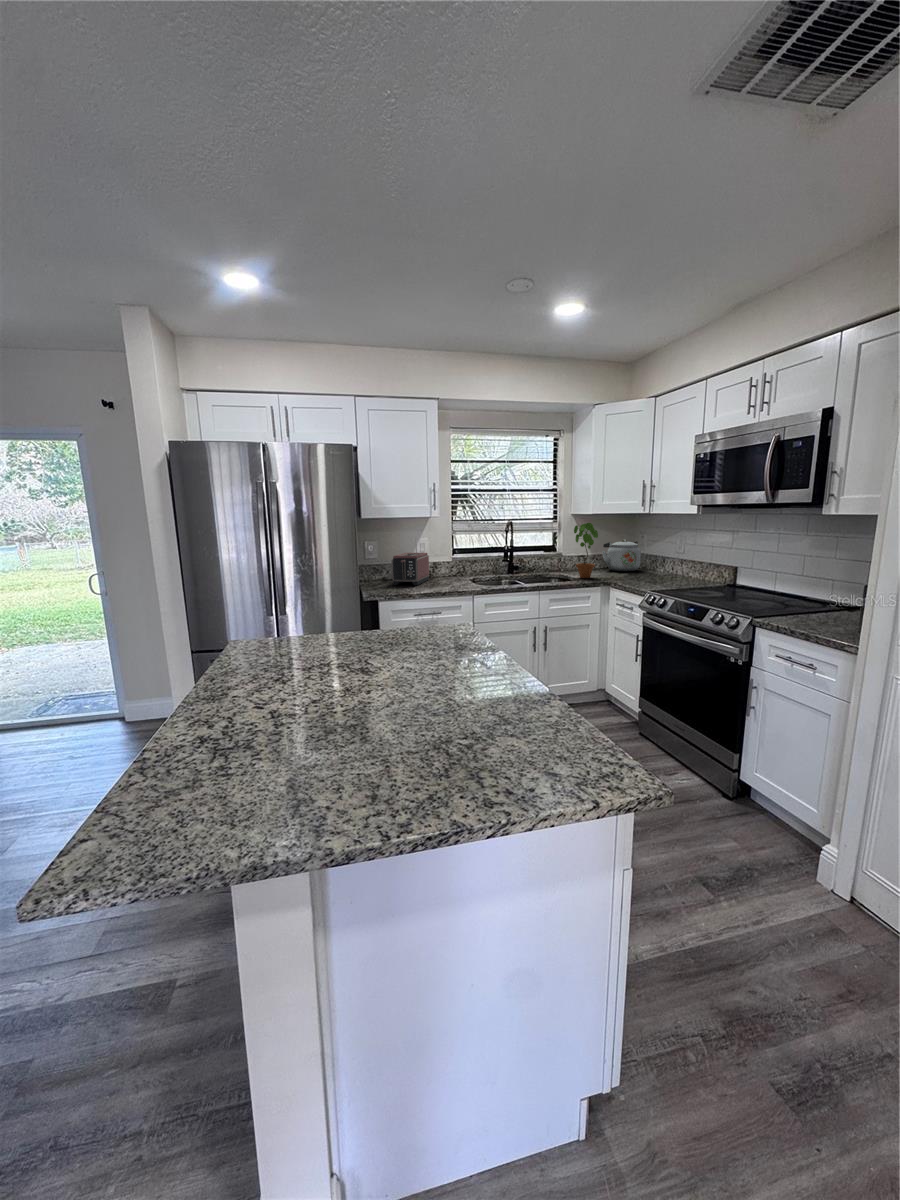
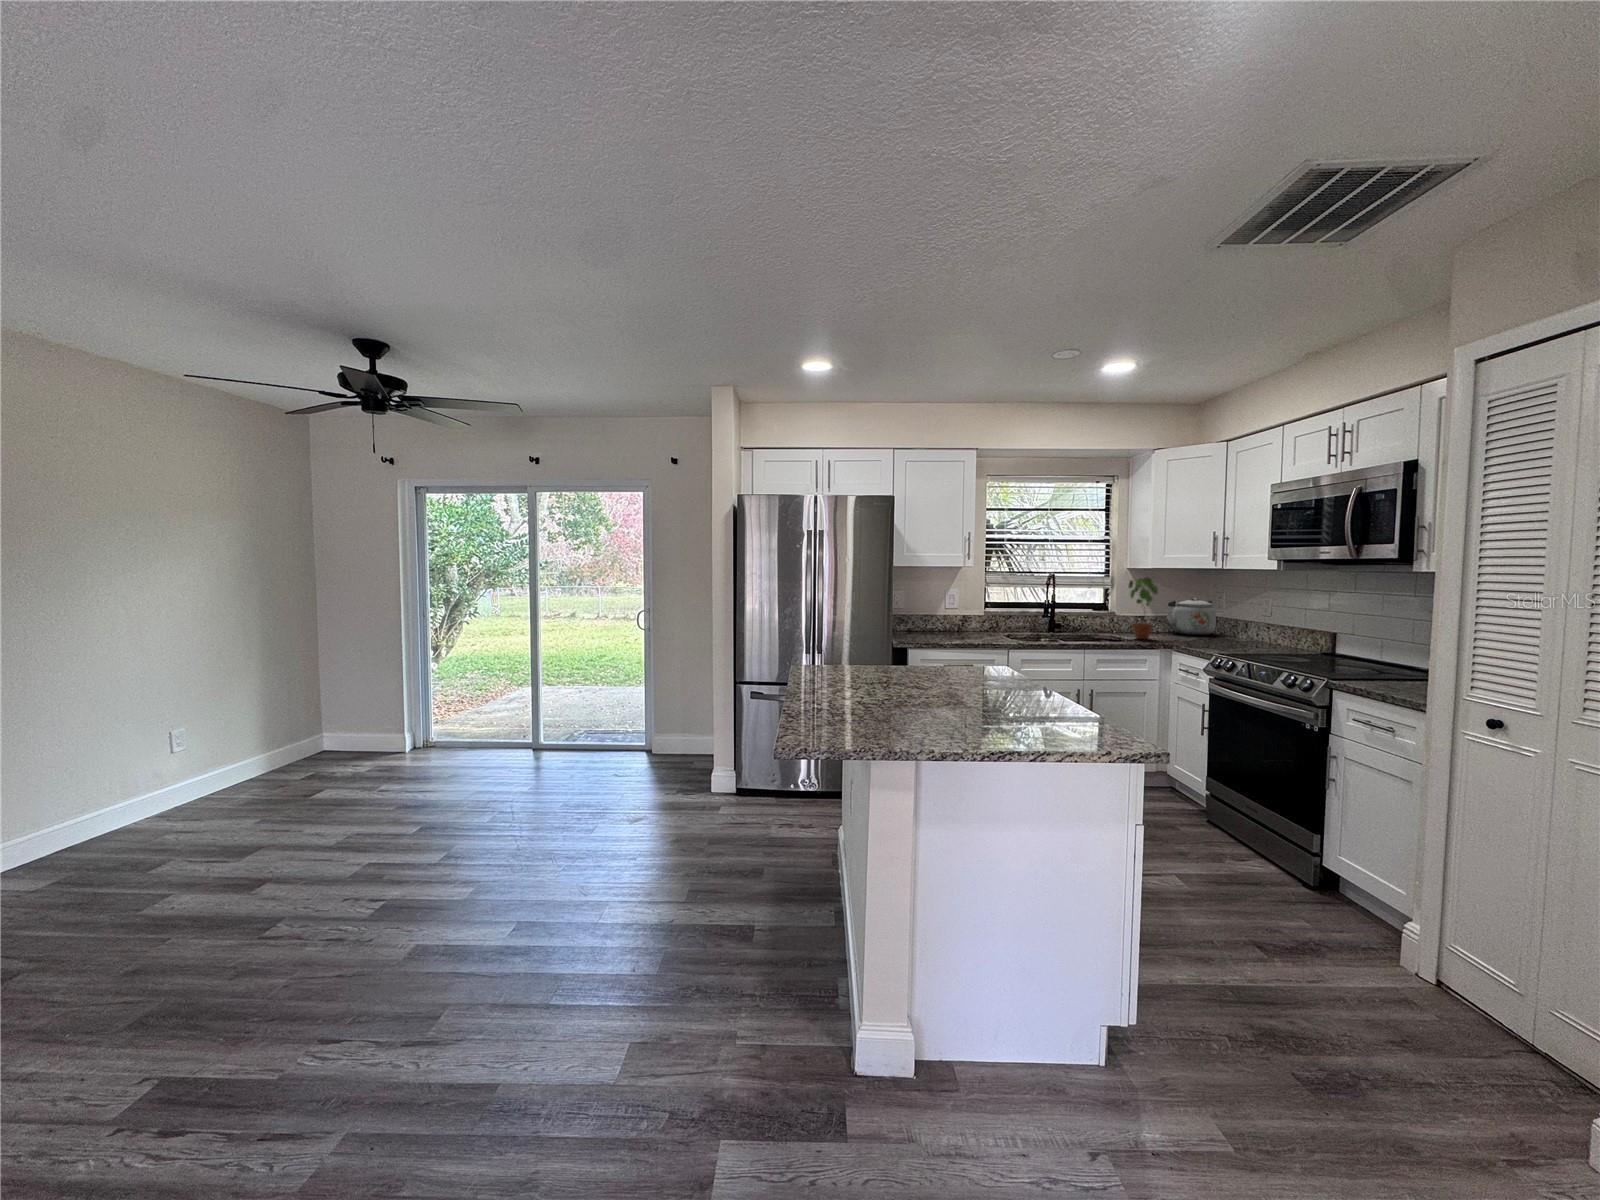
toaster: present [391,553,429,585] -> none [920,604,960,638]

